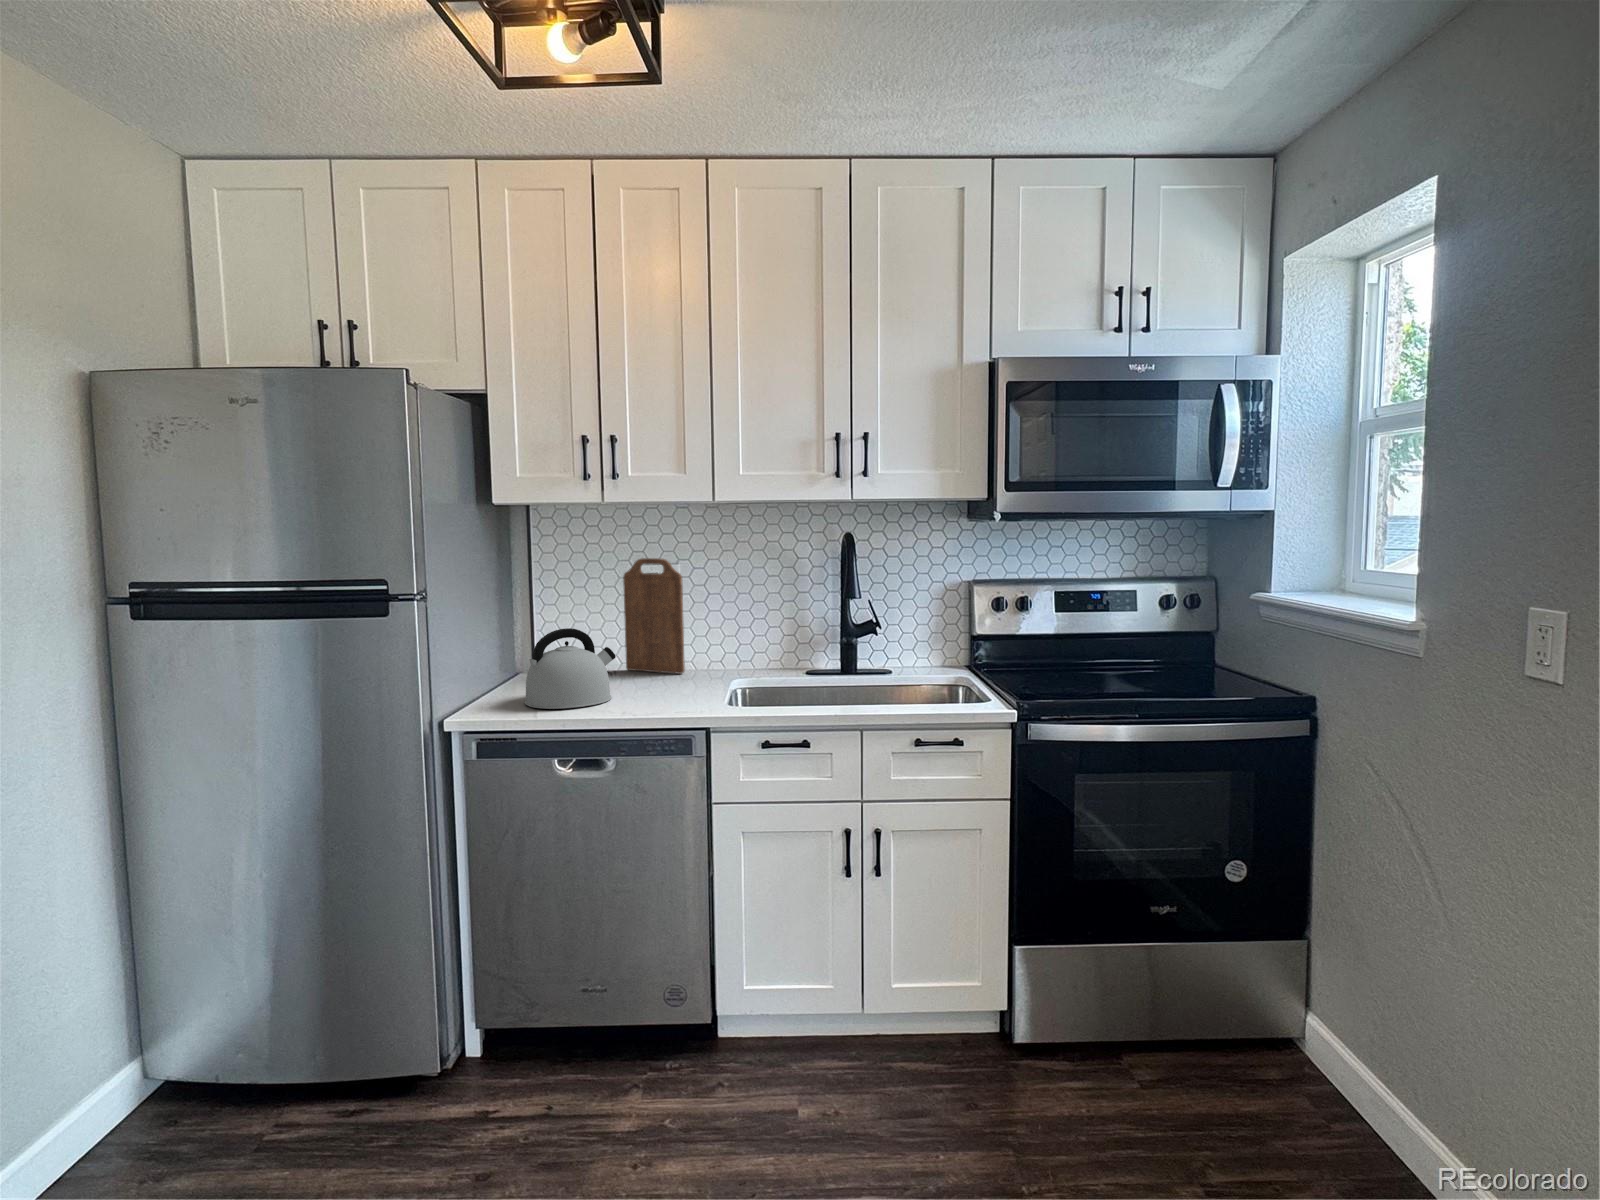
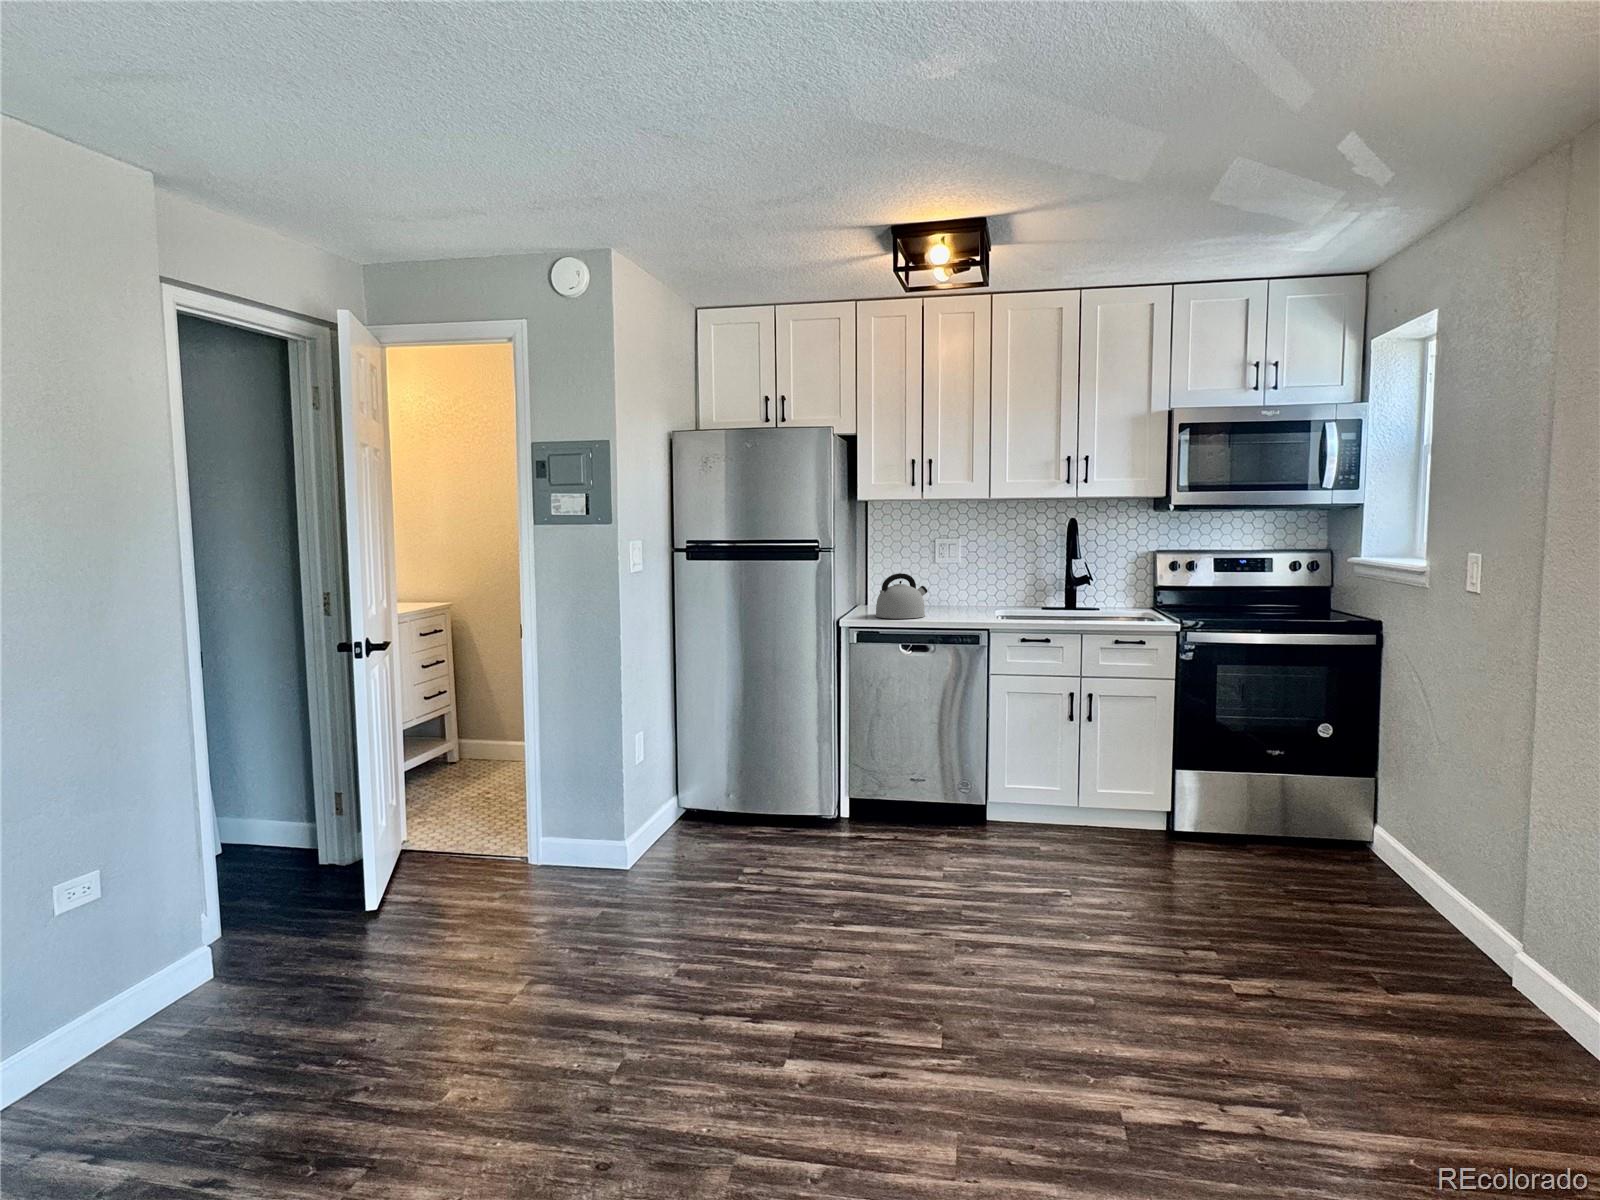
cutting board: present [623,558,685,674] -> none [926,535,964,607]

